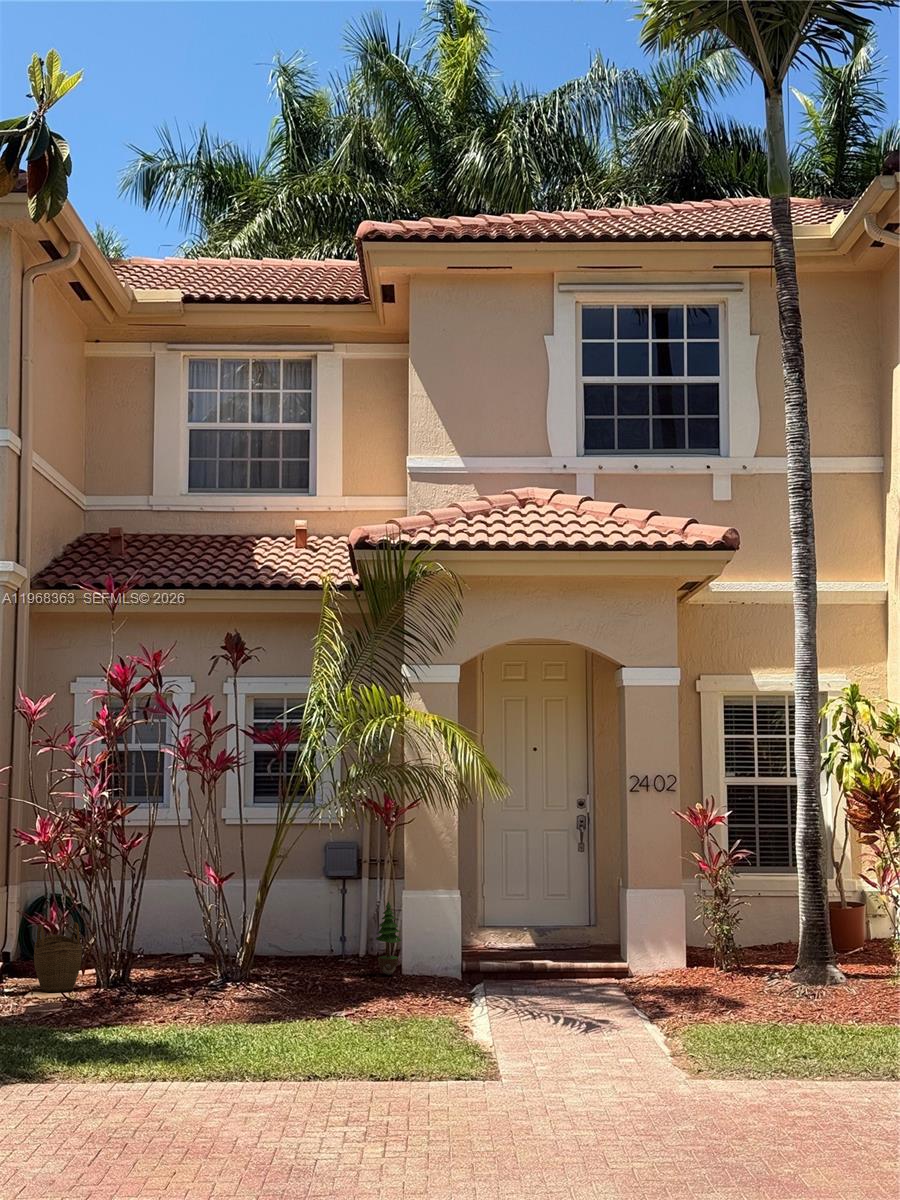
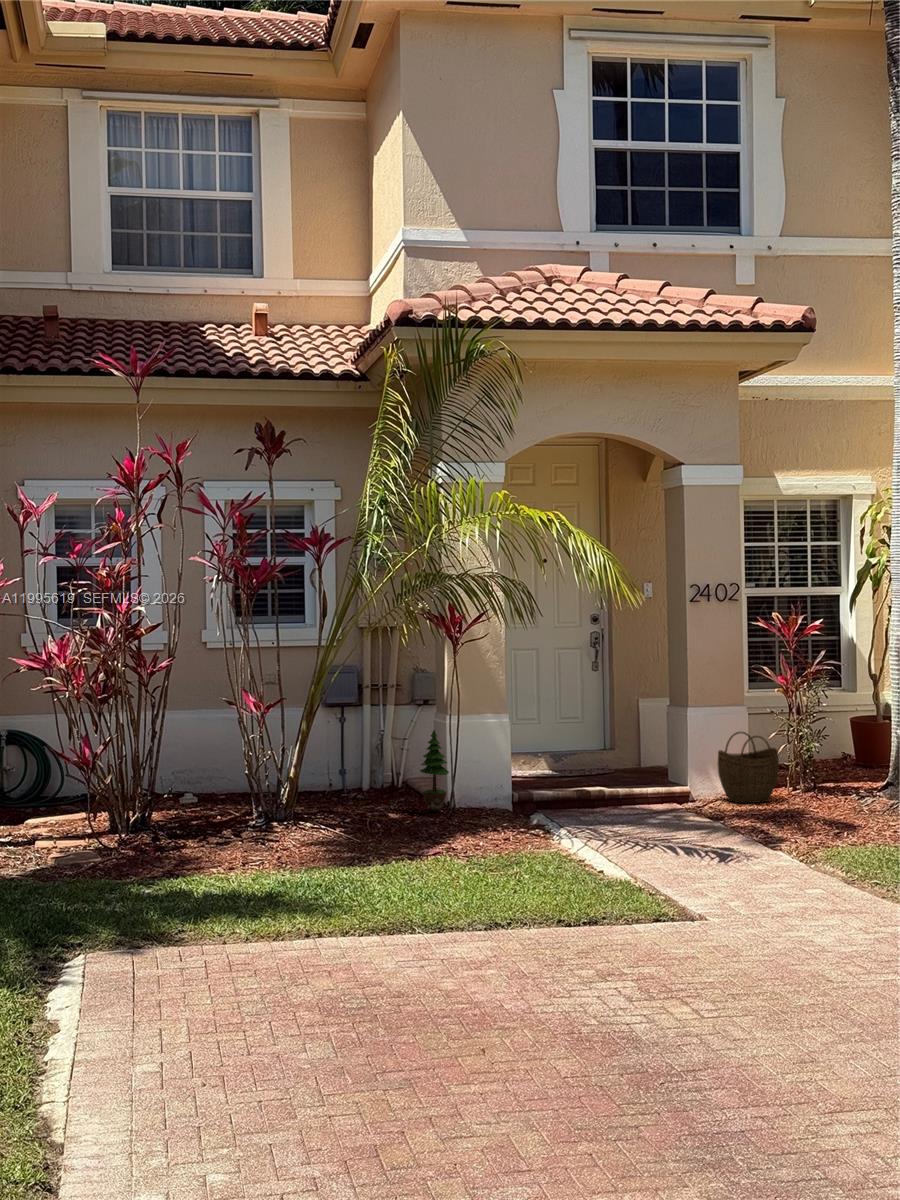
woven basket: present [34,922,82,992] -> present [718,732,779,803]

